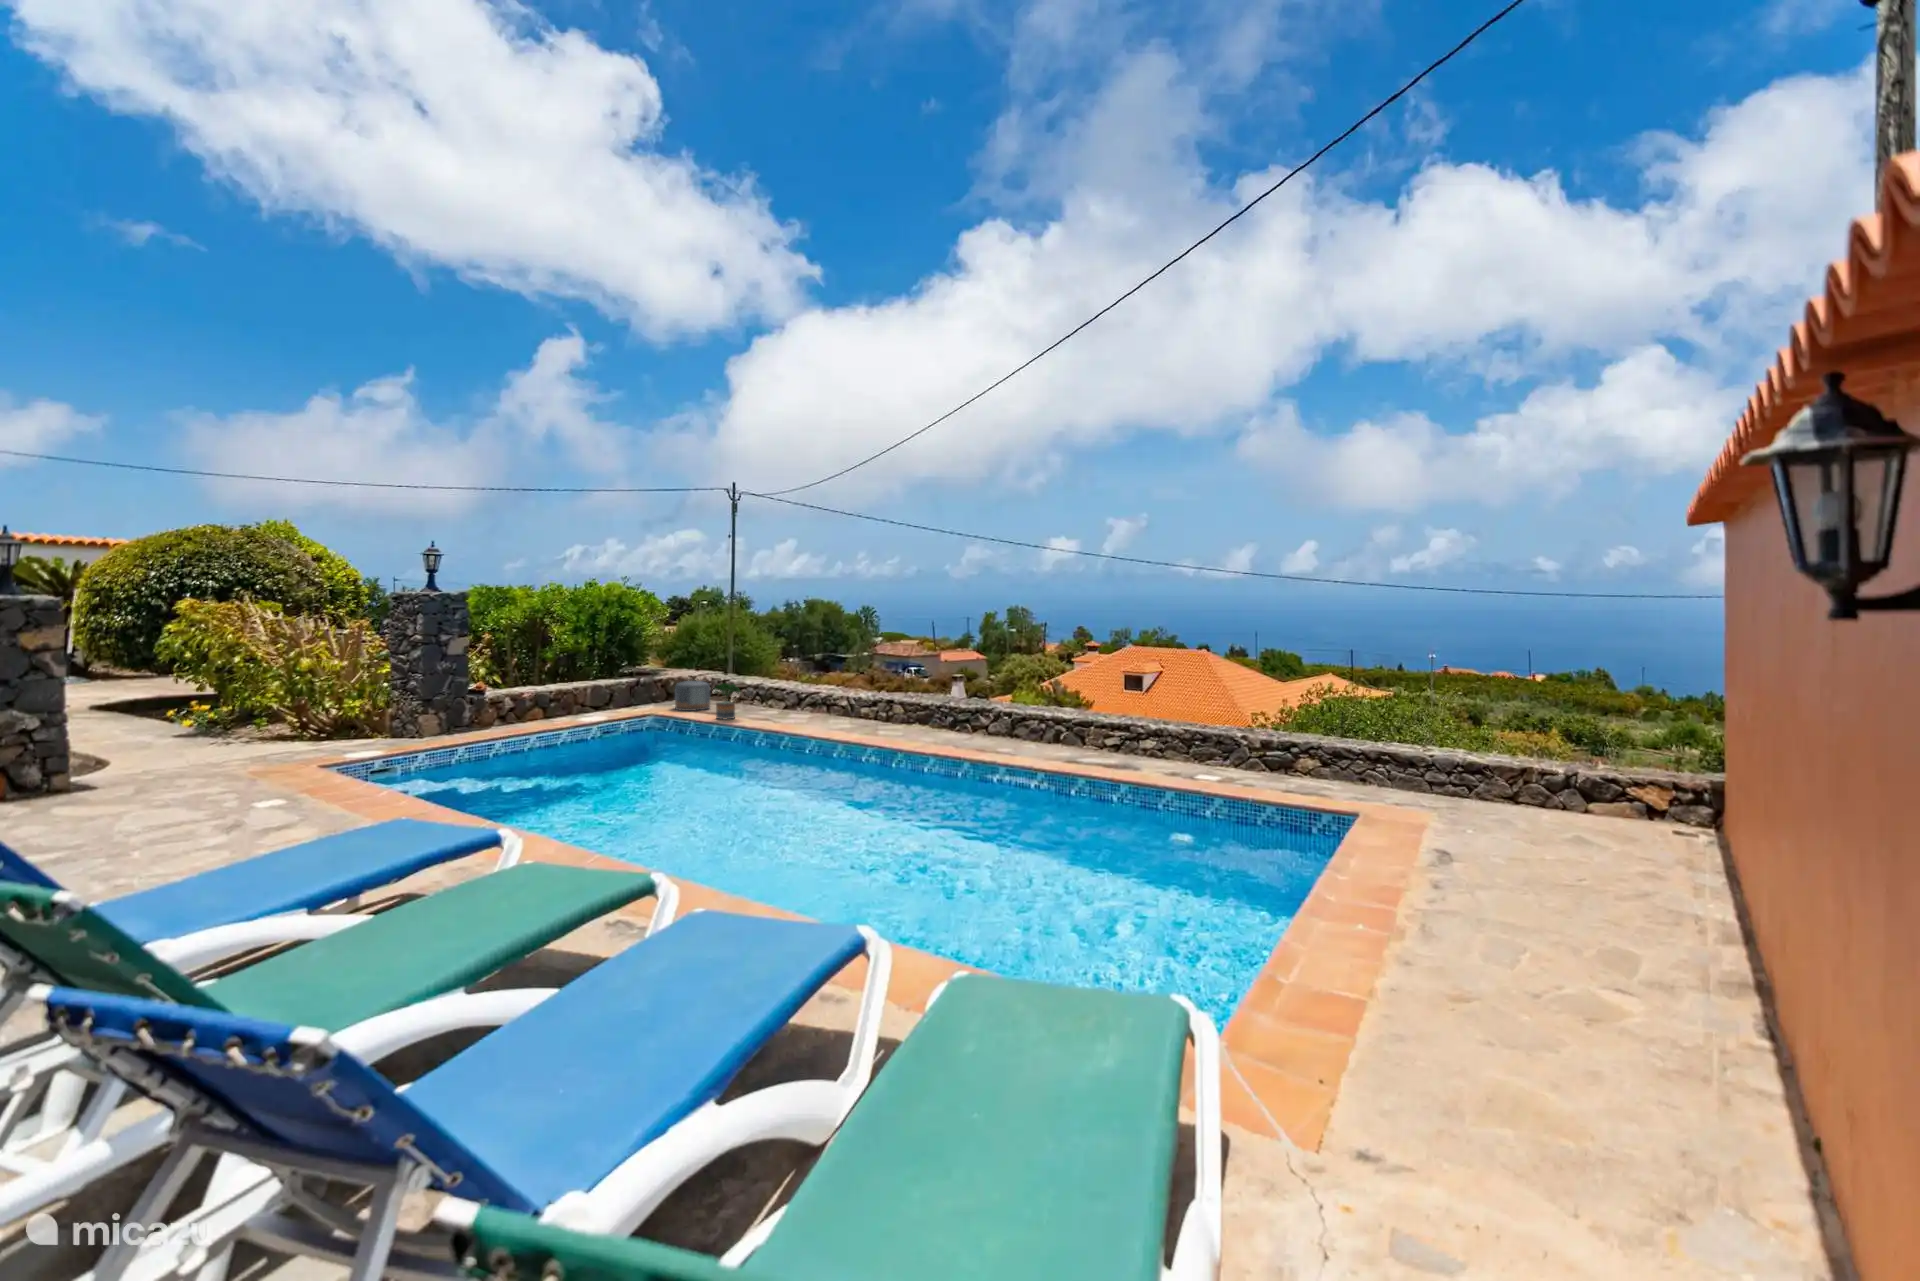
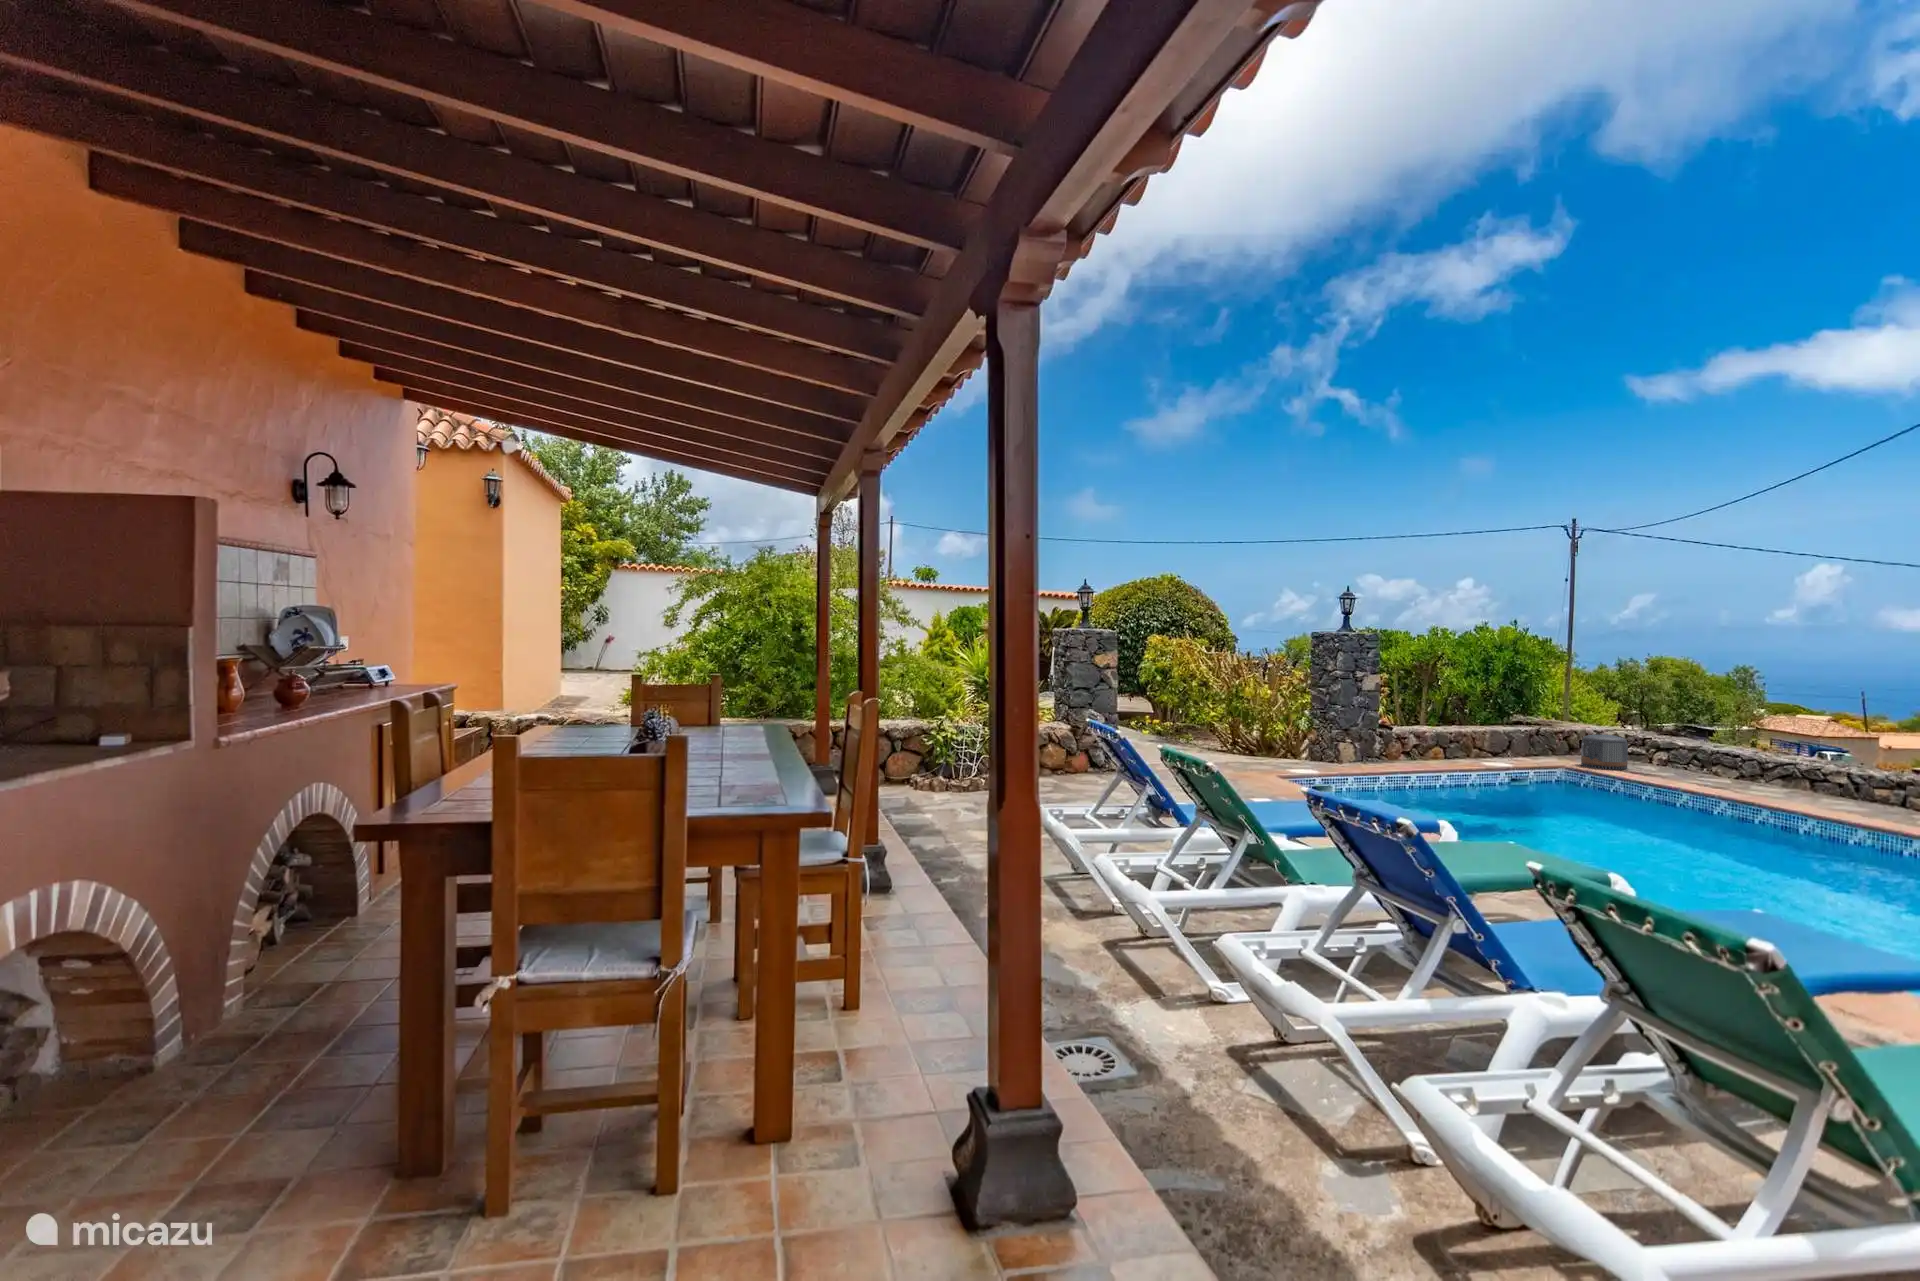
potted tree: present [714,683,740,720] -> none [1640,739,1680,782]

